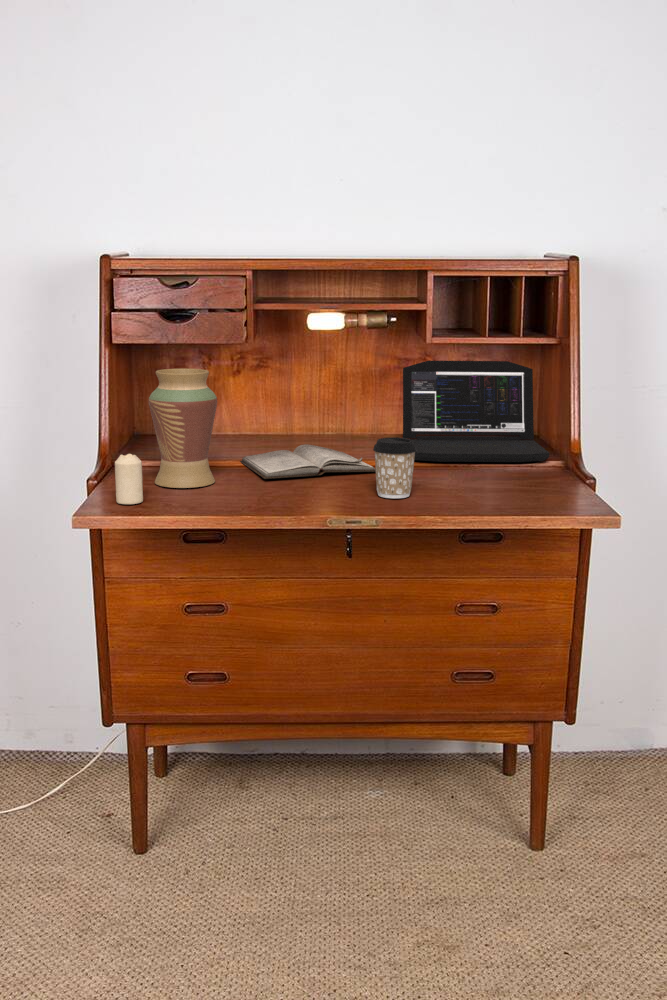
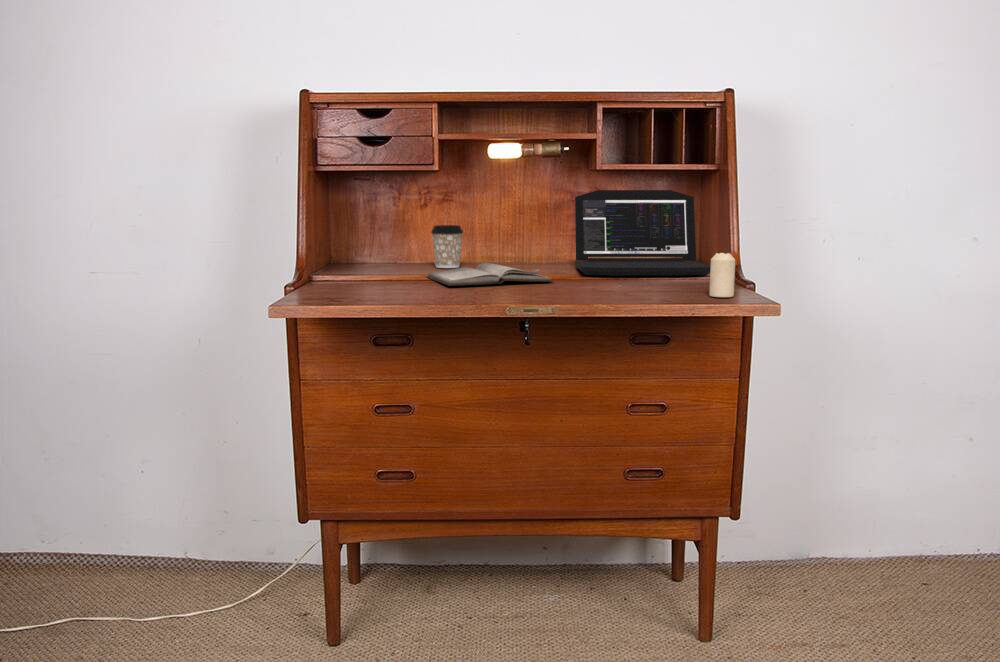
vase: present [149,369,217,488] -> none [342,185,405,292]
coffee cup: present [373,438,417,498] -> present [431,225,463,268]
candle: present [115,454,143,504] -> present [710,253,735,297]

